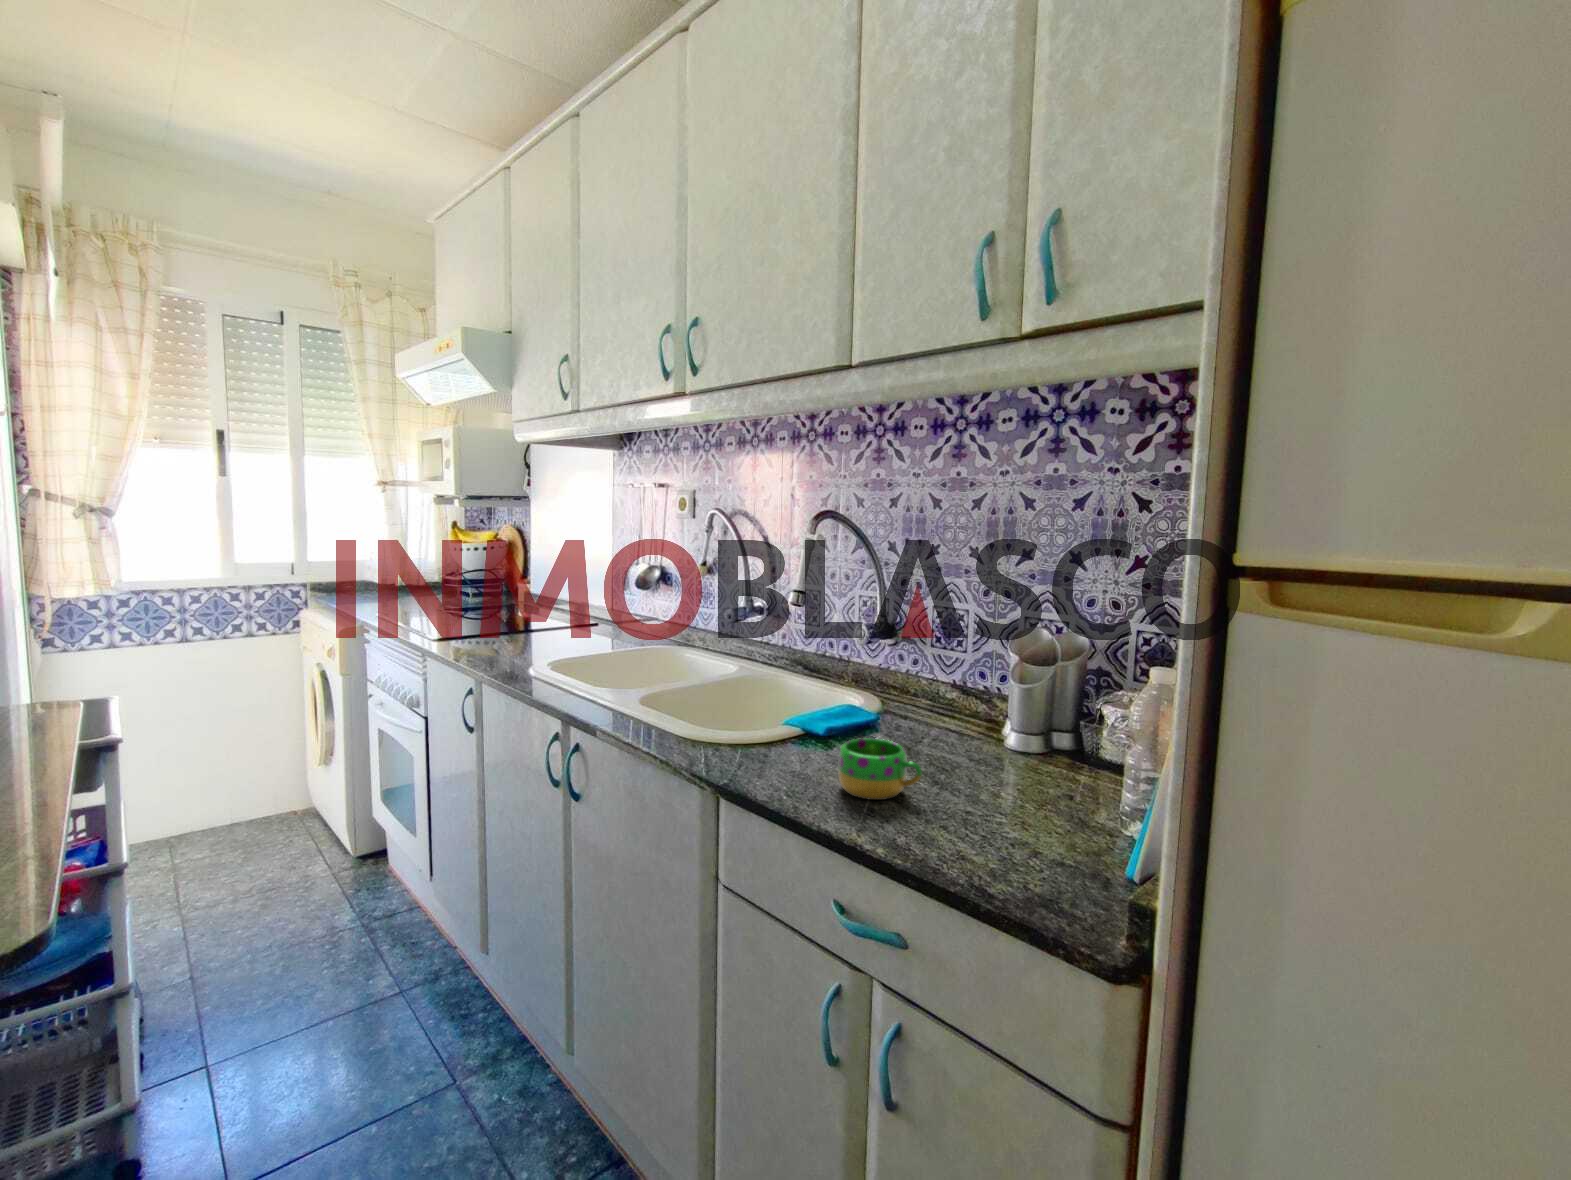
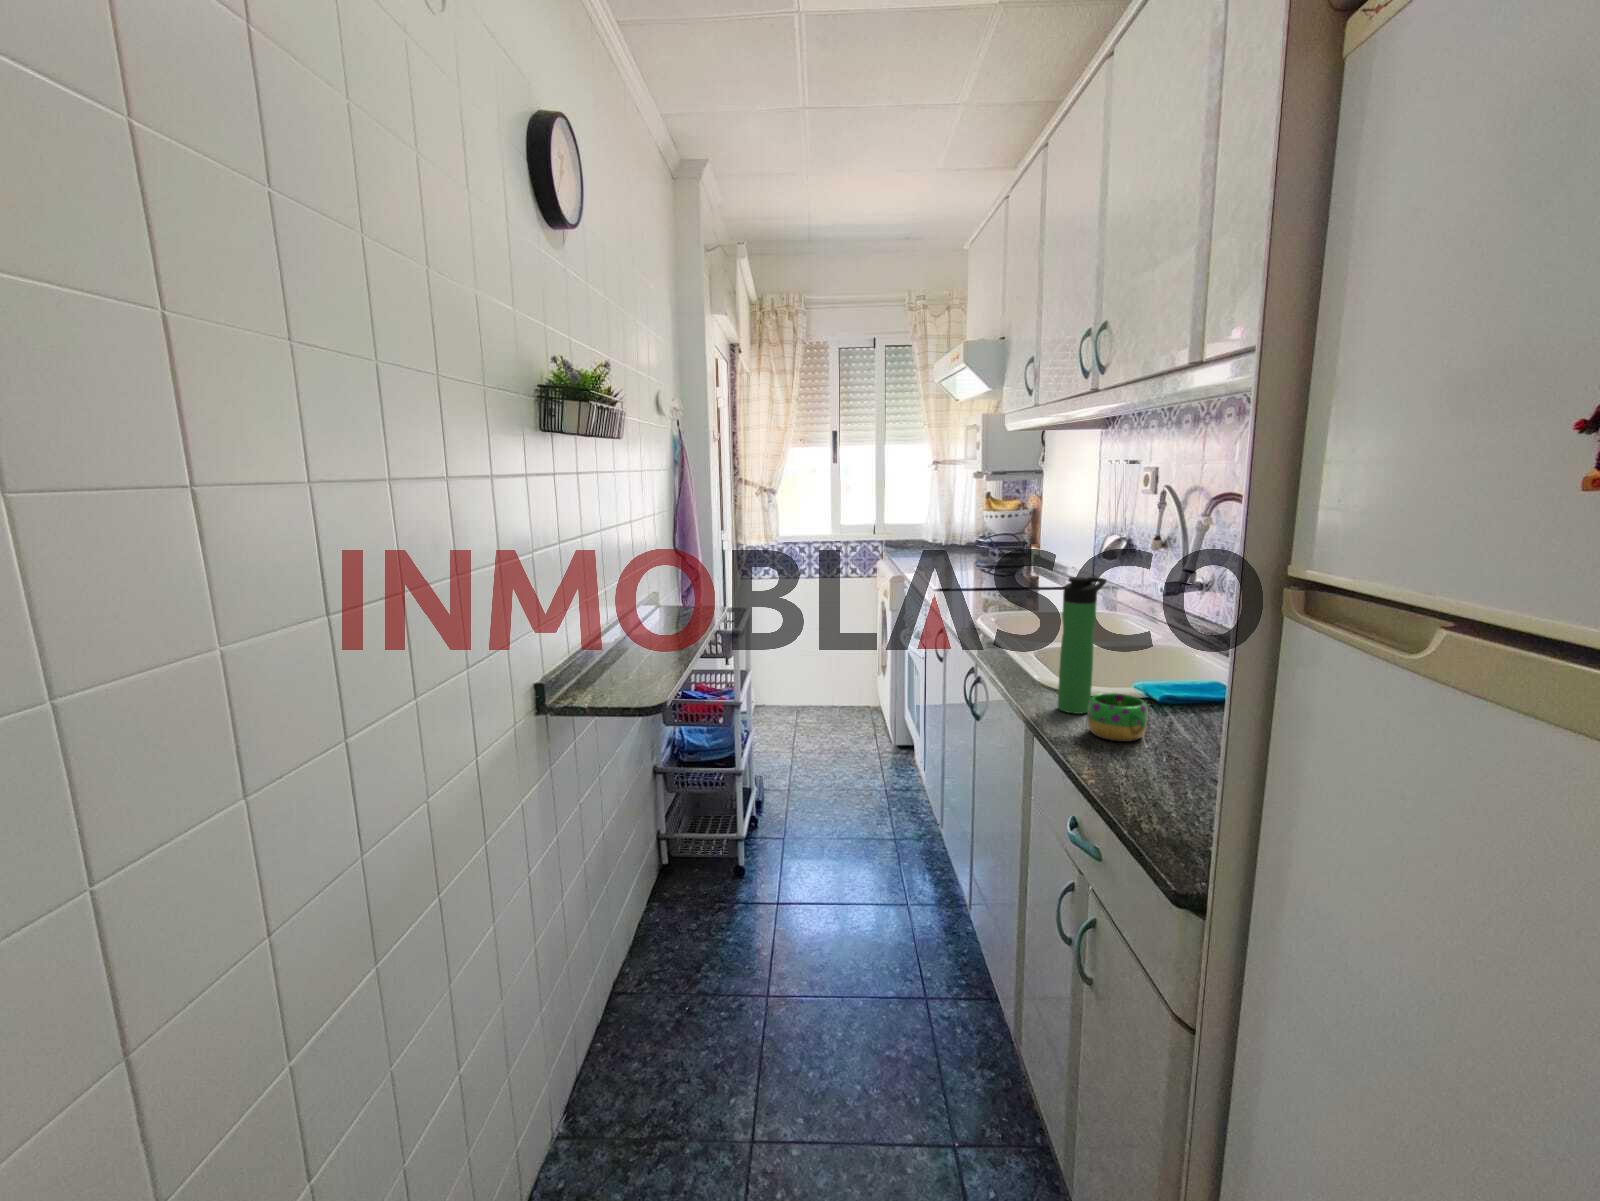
bottle: none [770,601,813,773] -> present [1058,577,1107,714]

